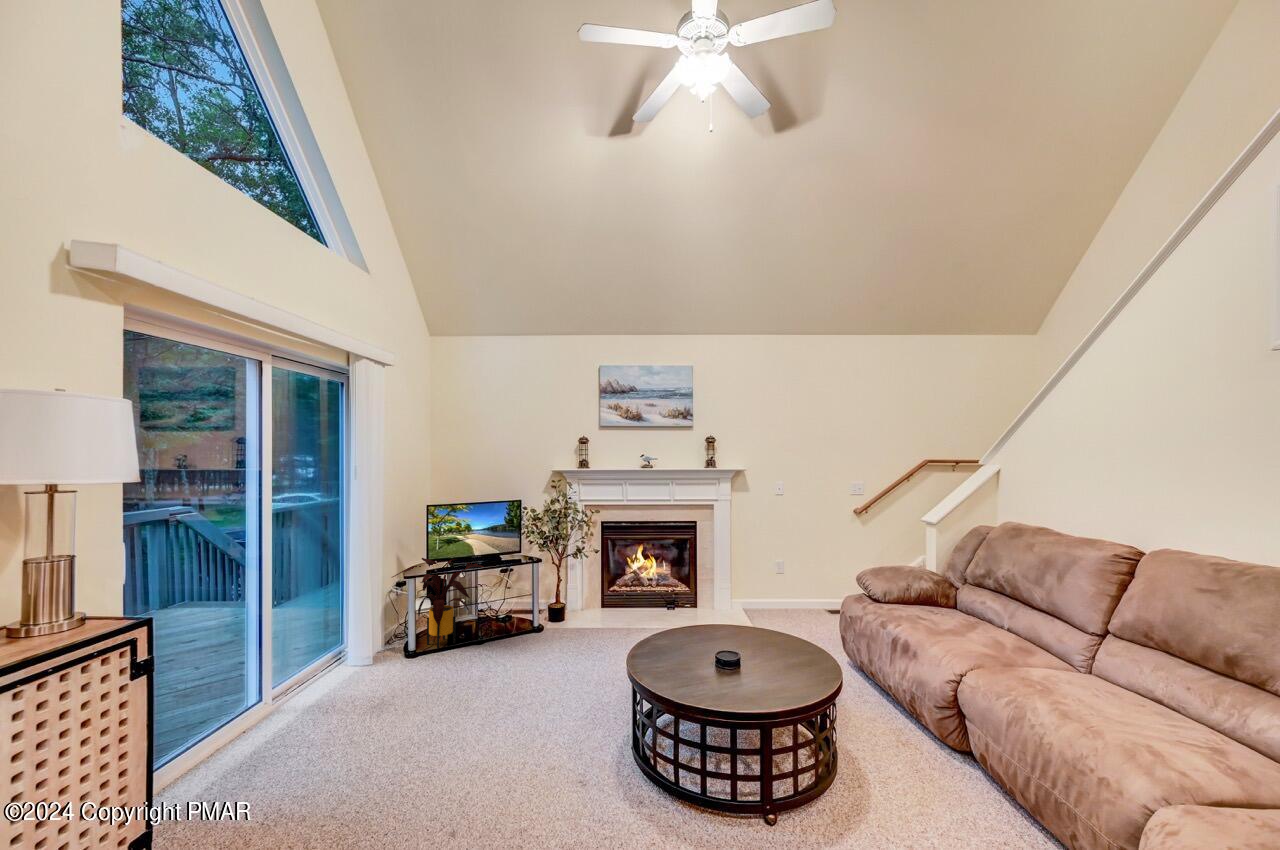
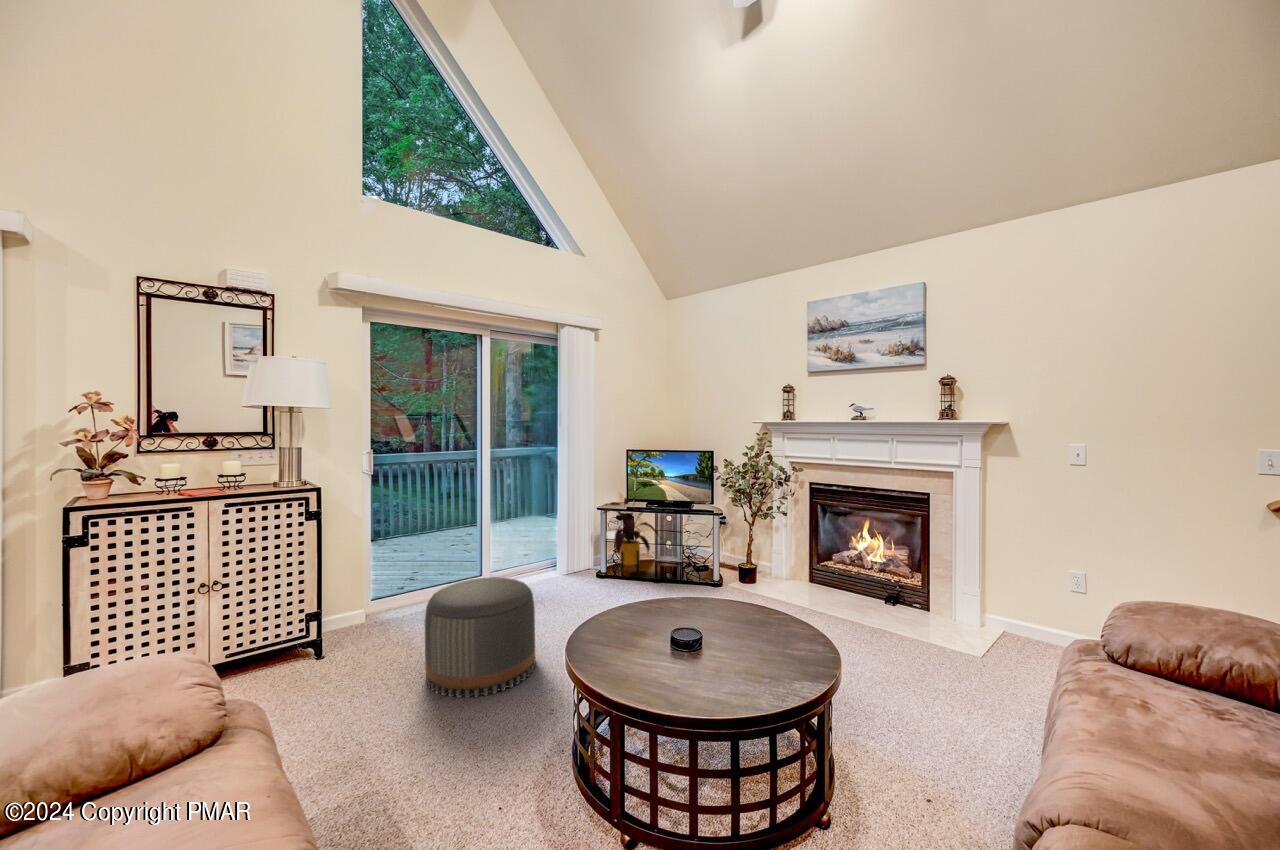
pouf: none [426,667,552,822] -> present [424,577,536,698]

